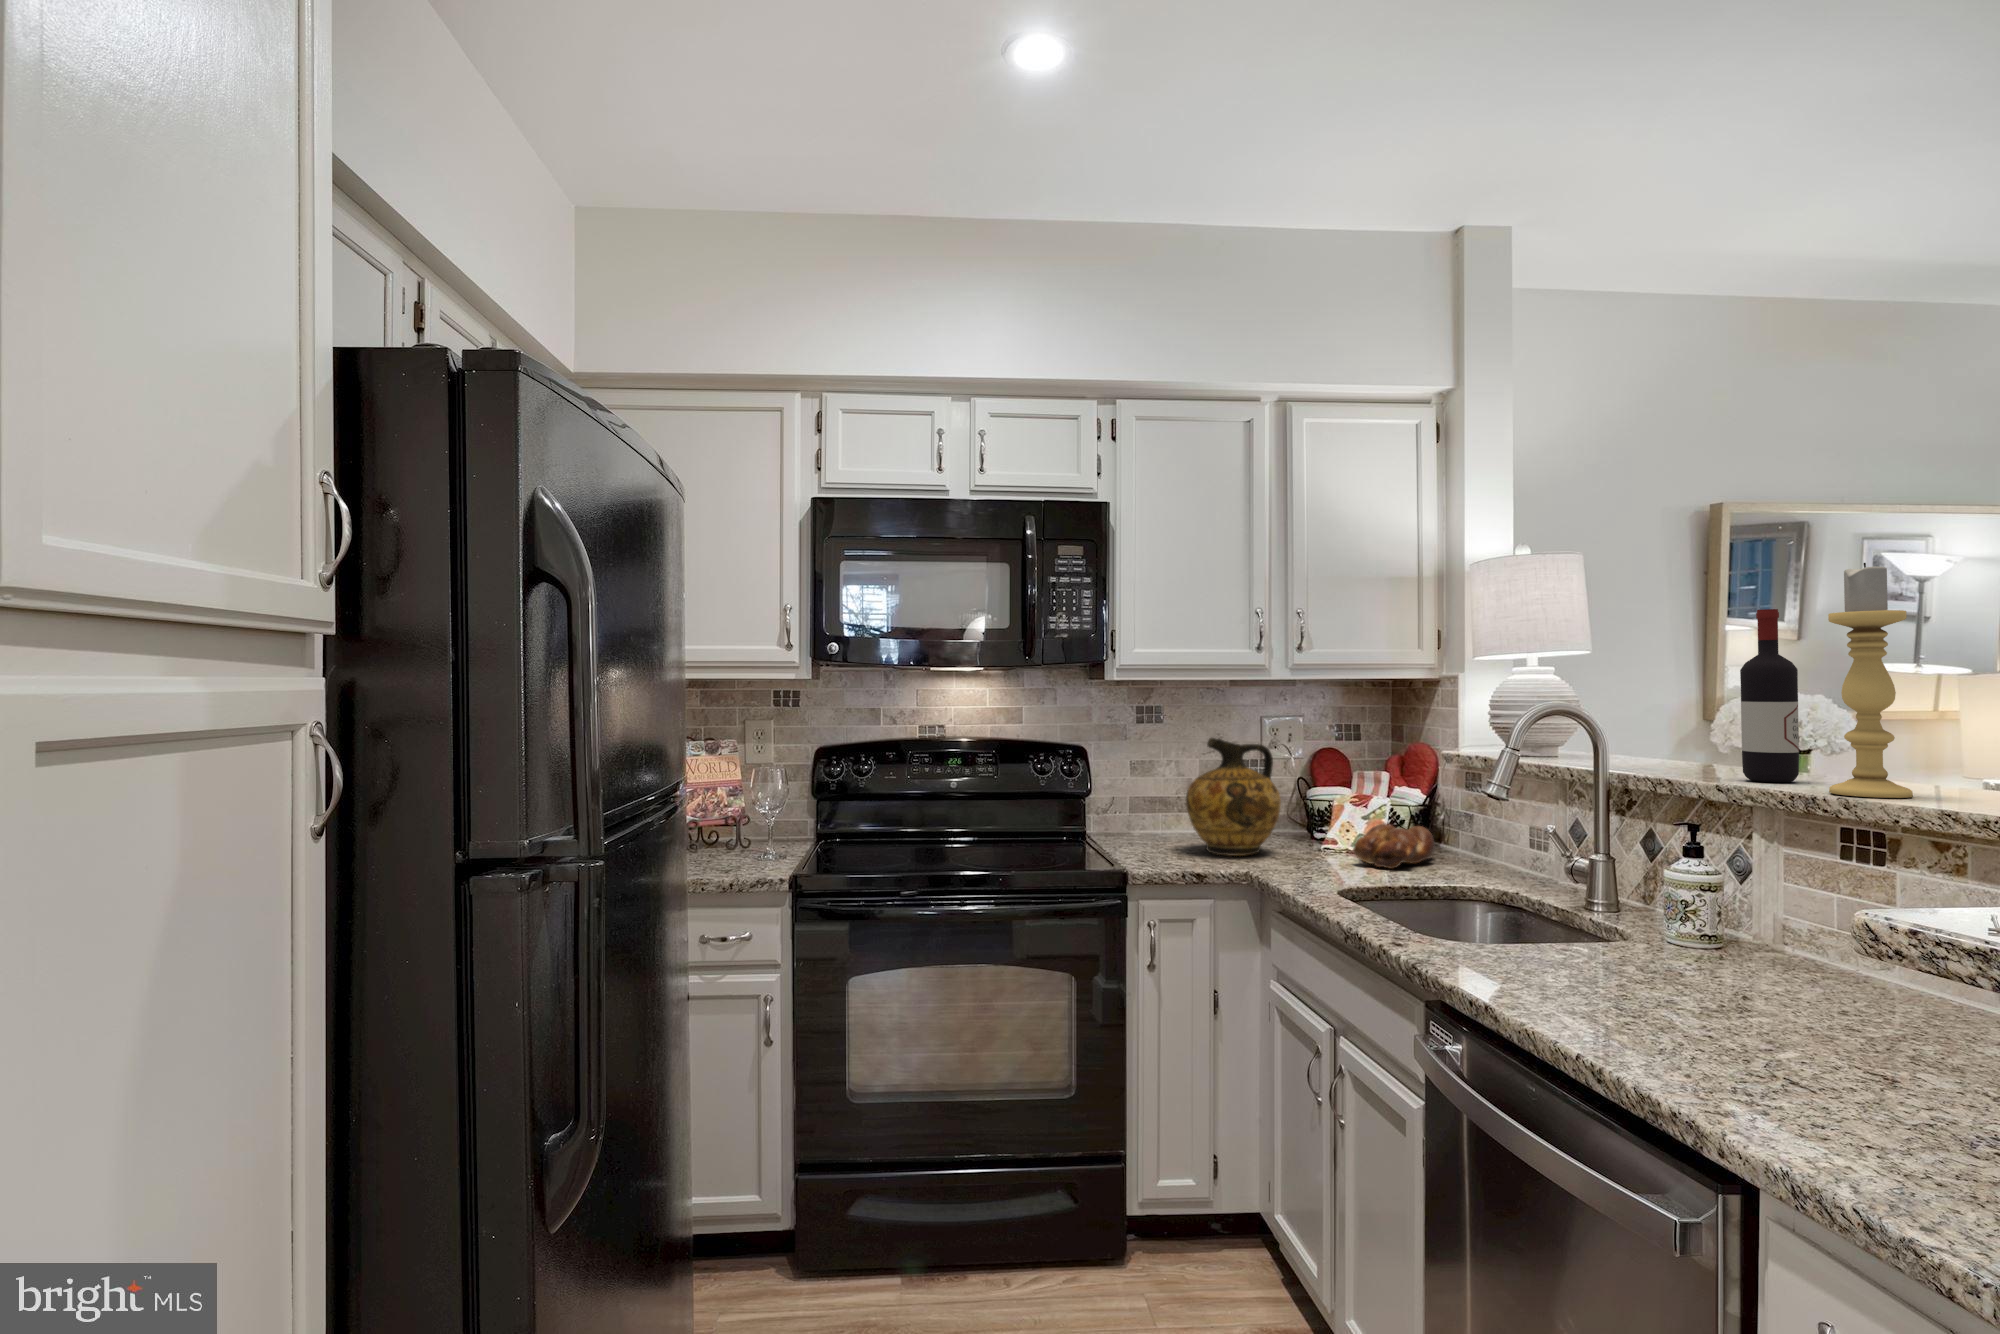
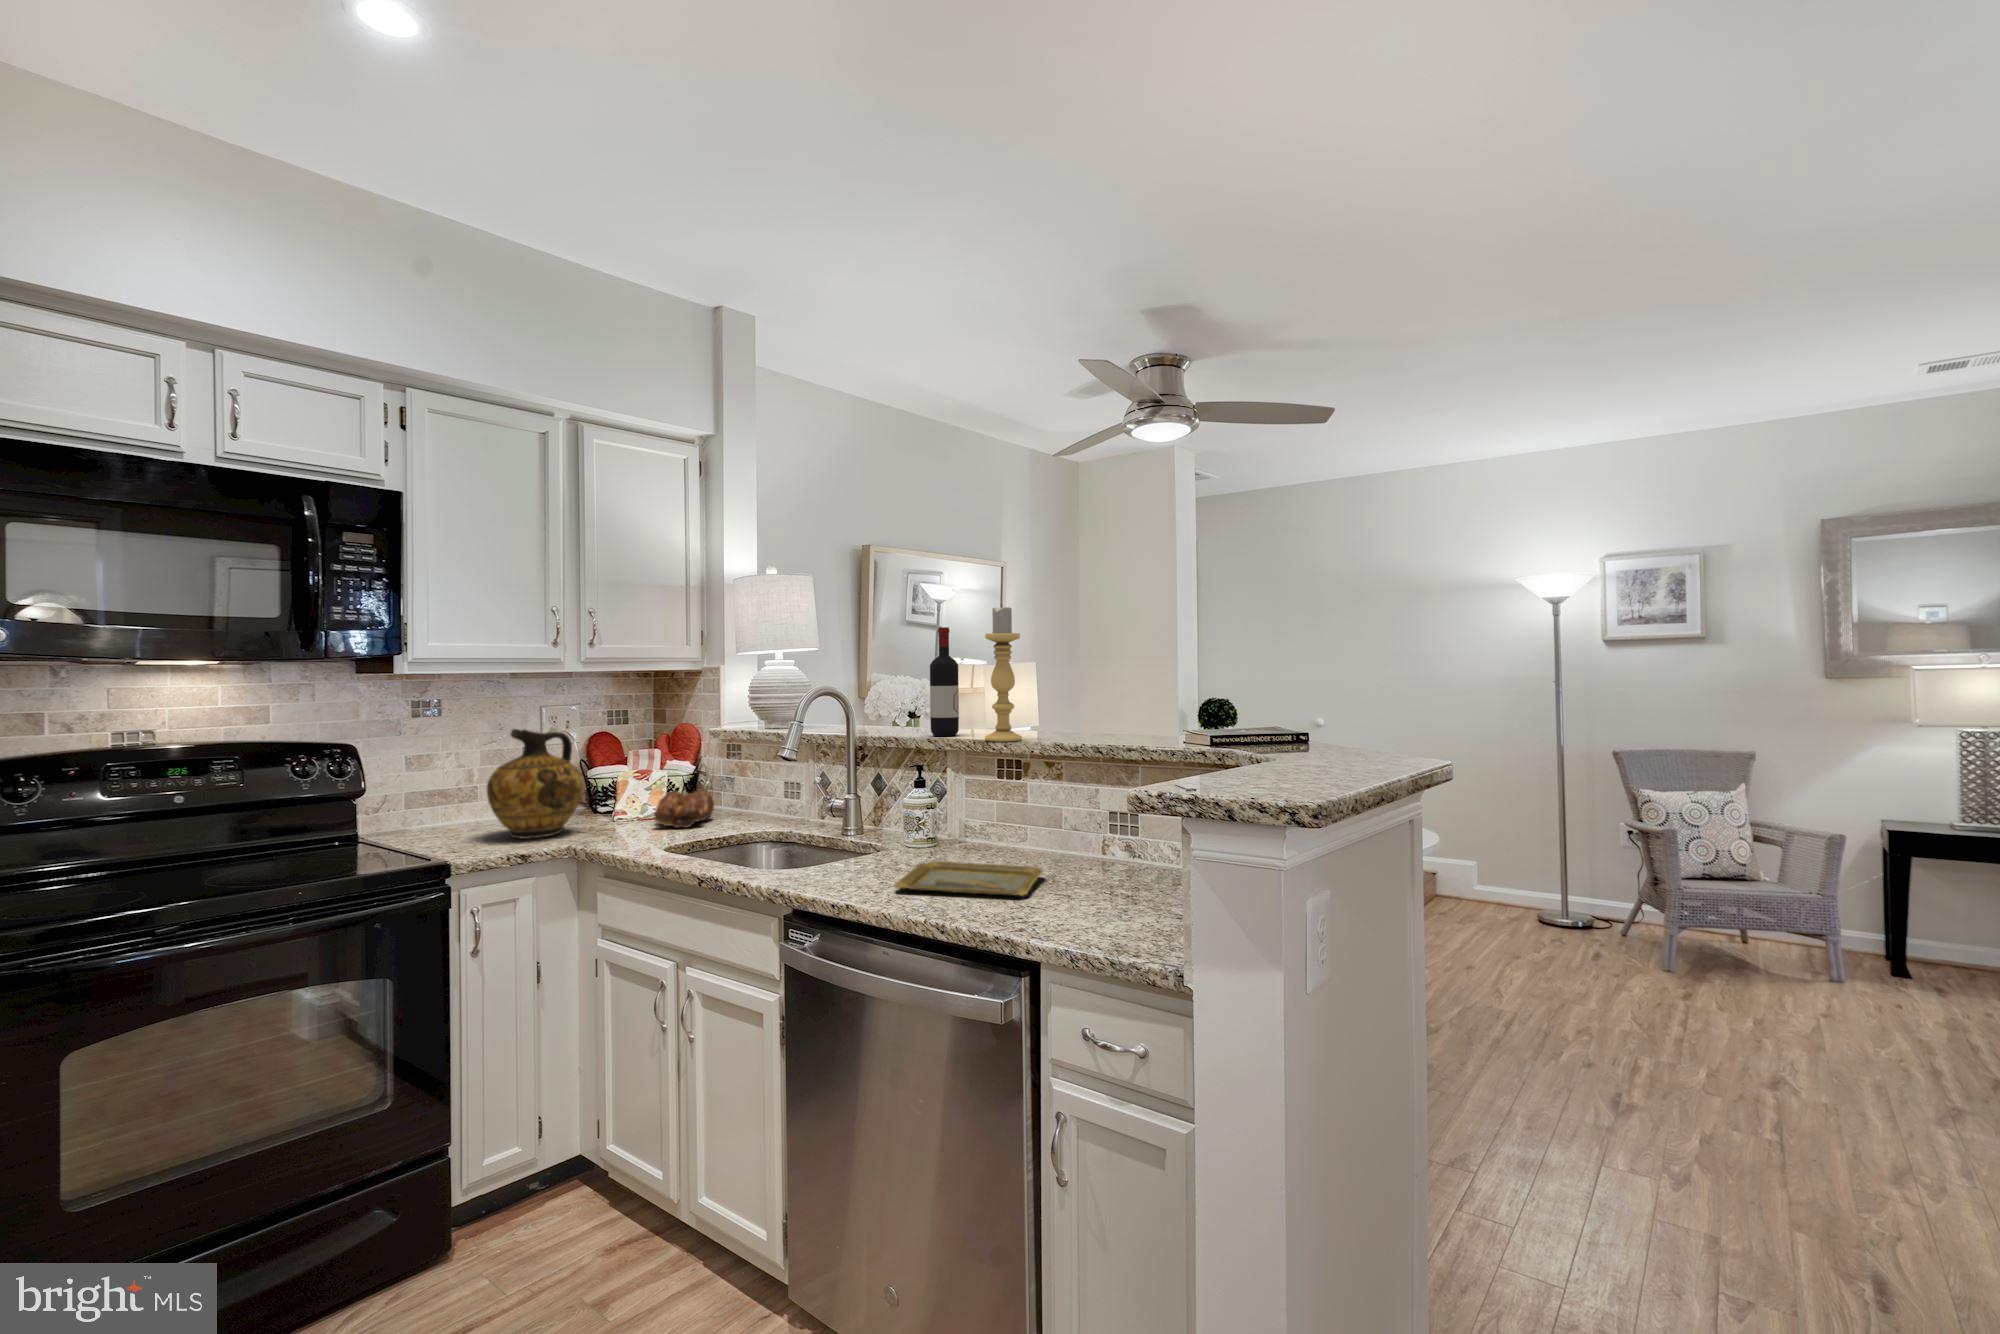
tray: none [1572,971,1892,1069] -> present [895,861,1043,896]

